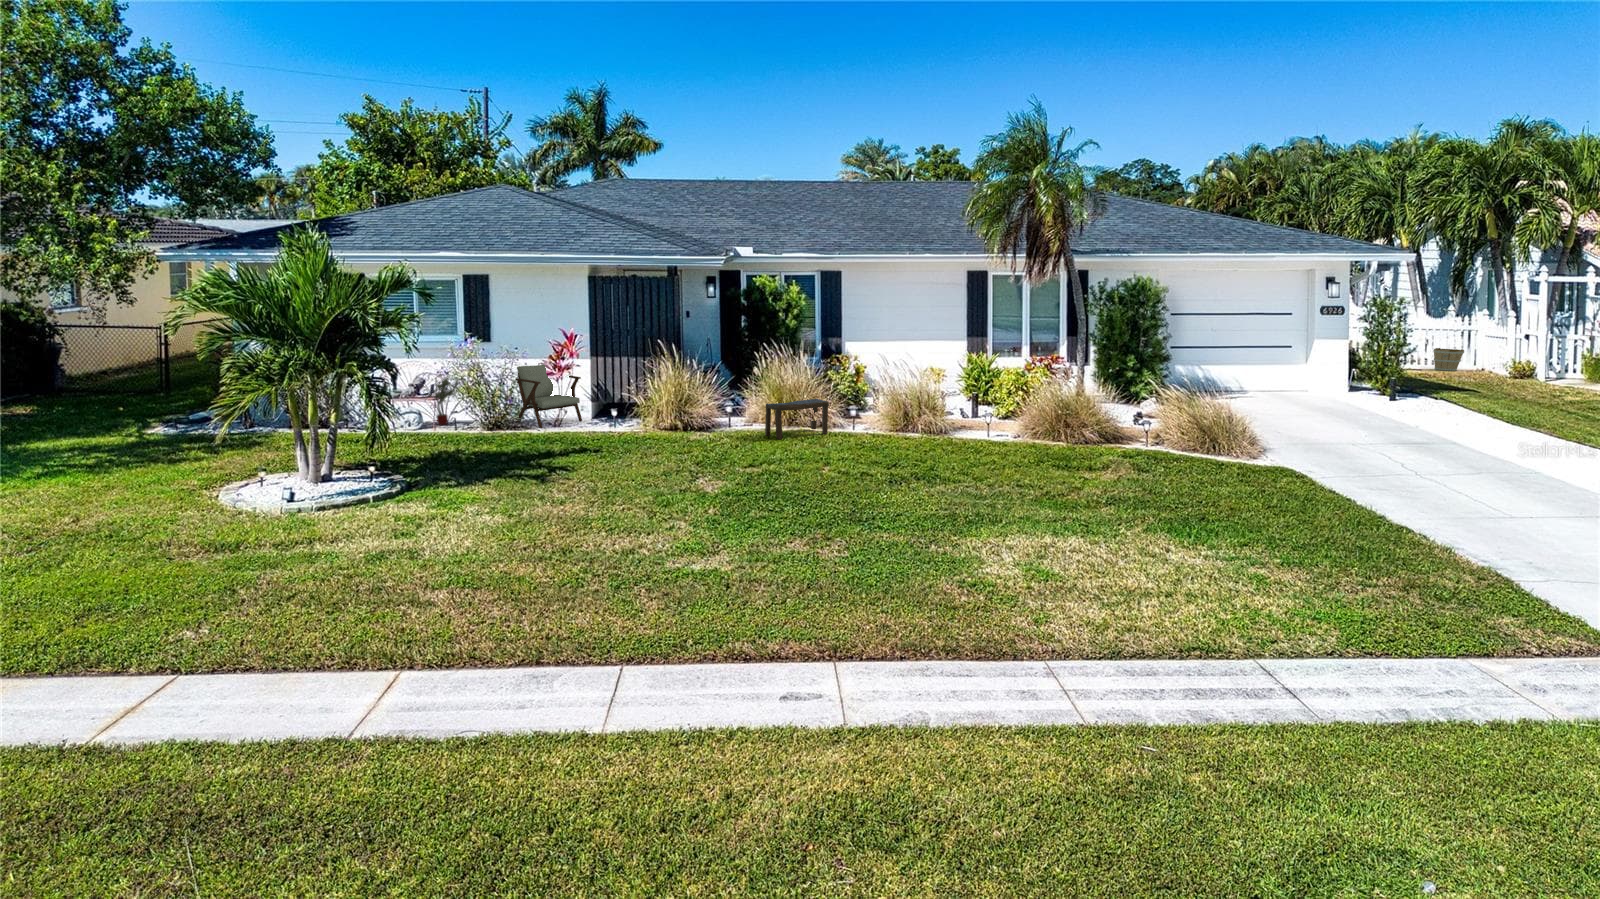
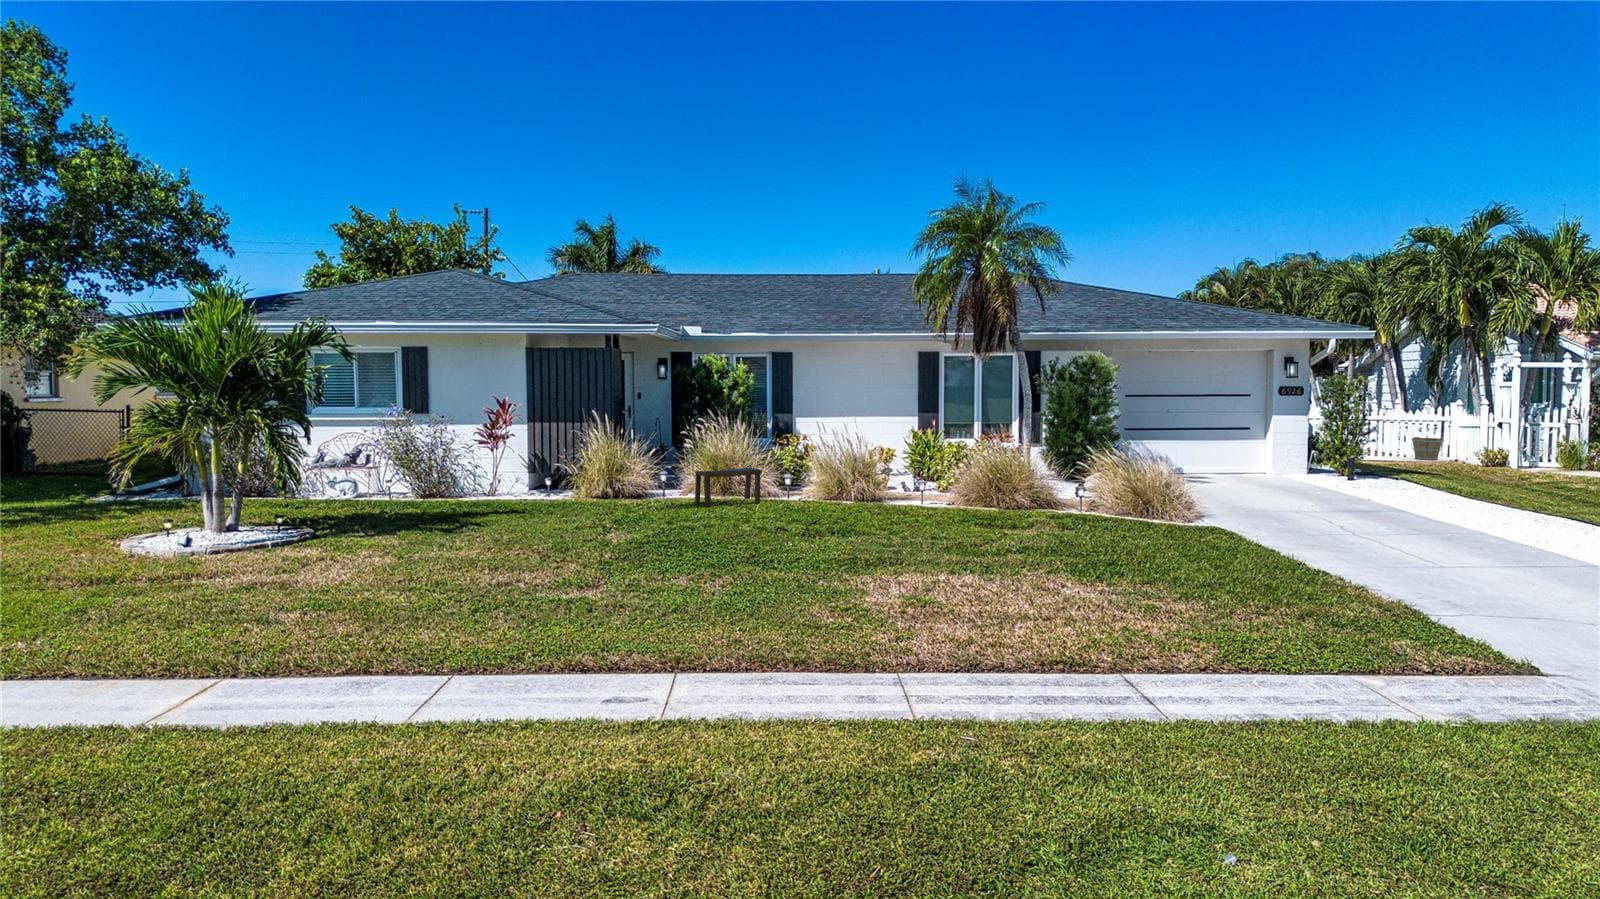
lounge chair: present [516,365,582,428] -> none [441,433,511,497]
potted tree: present [423,371,458,425] -> none [343,438,386,495]

